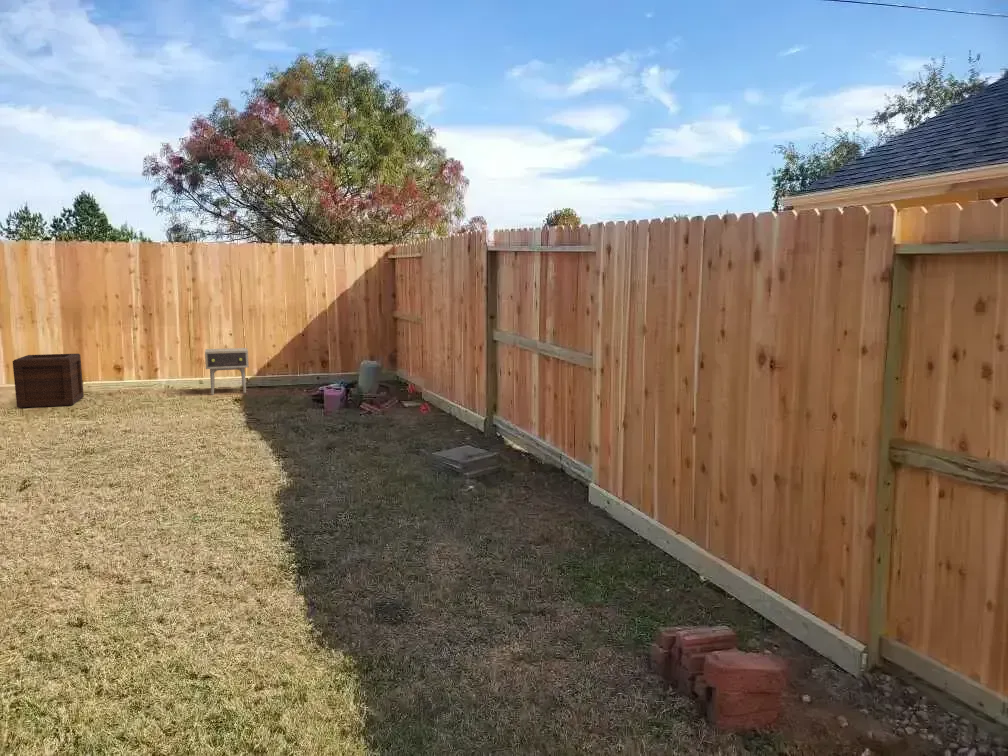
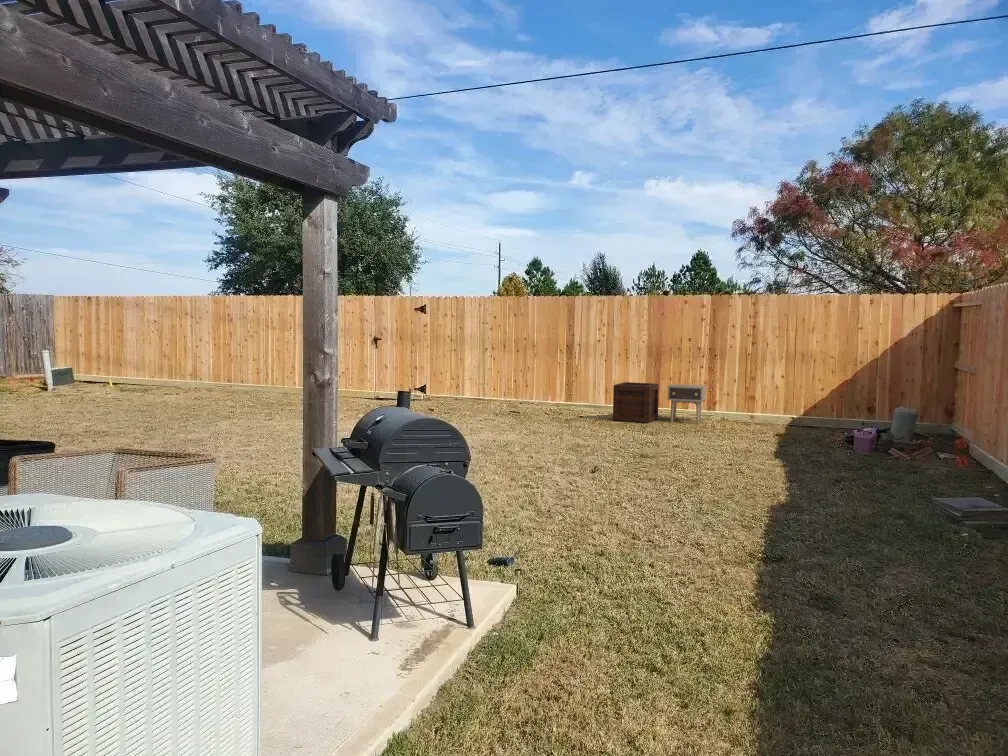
side table: present [205,348,249,395] -> present [668,384,705,424]

